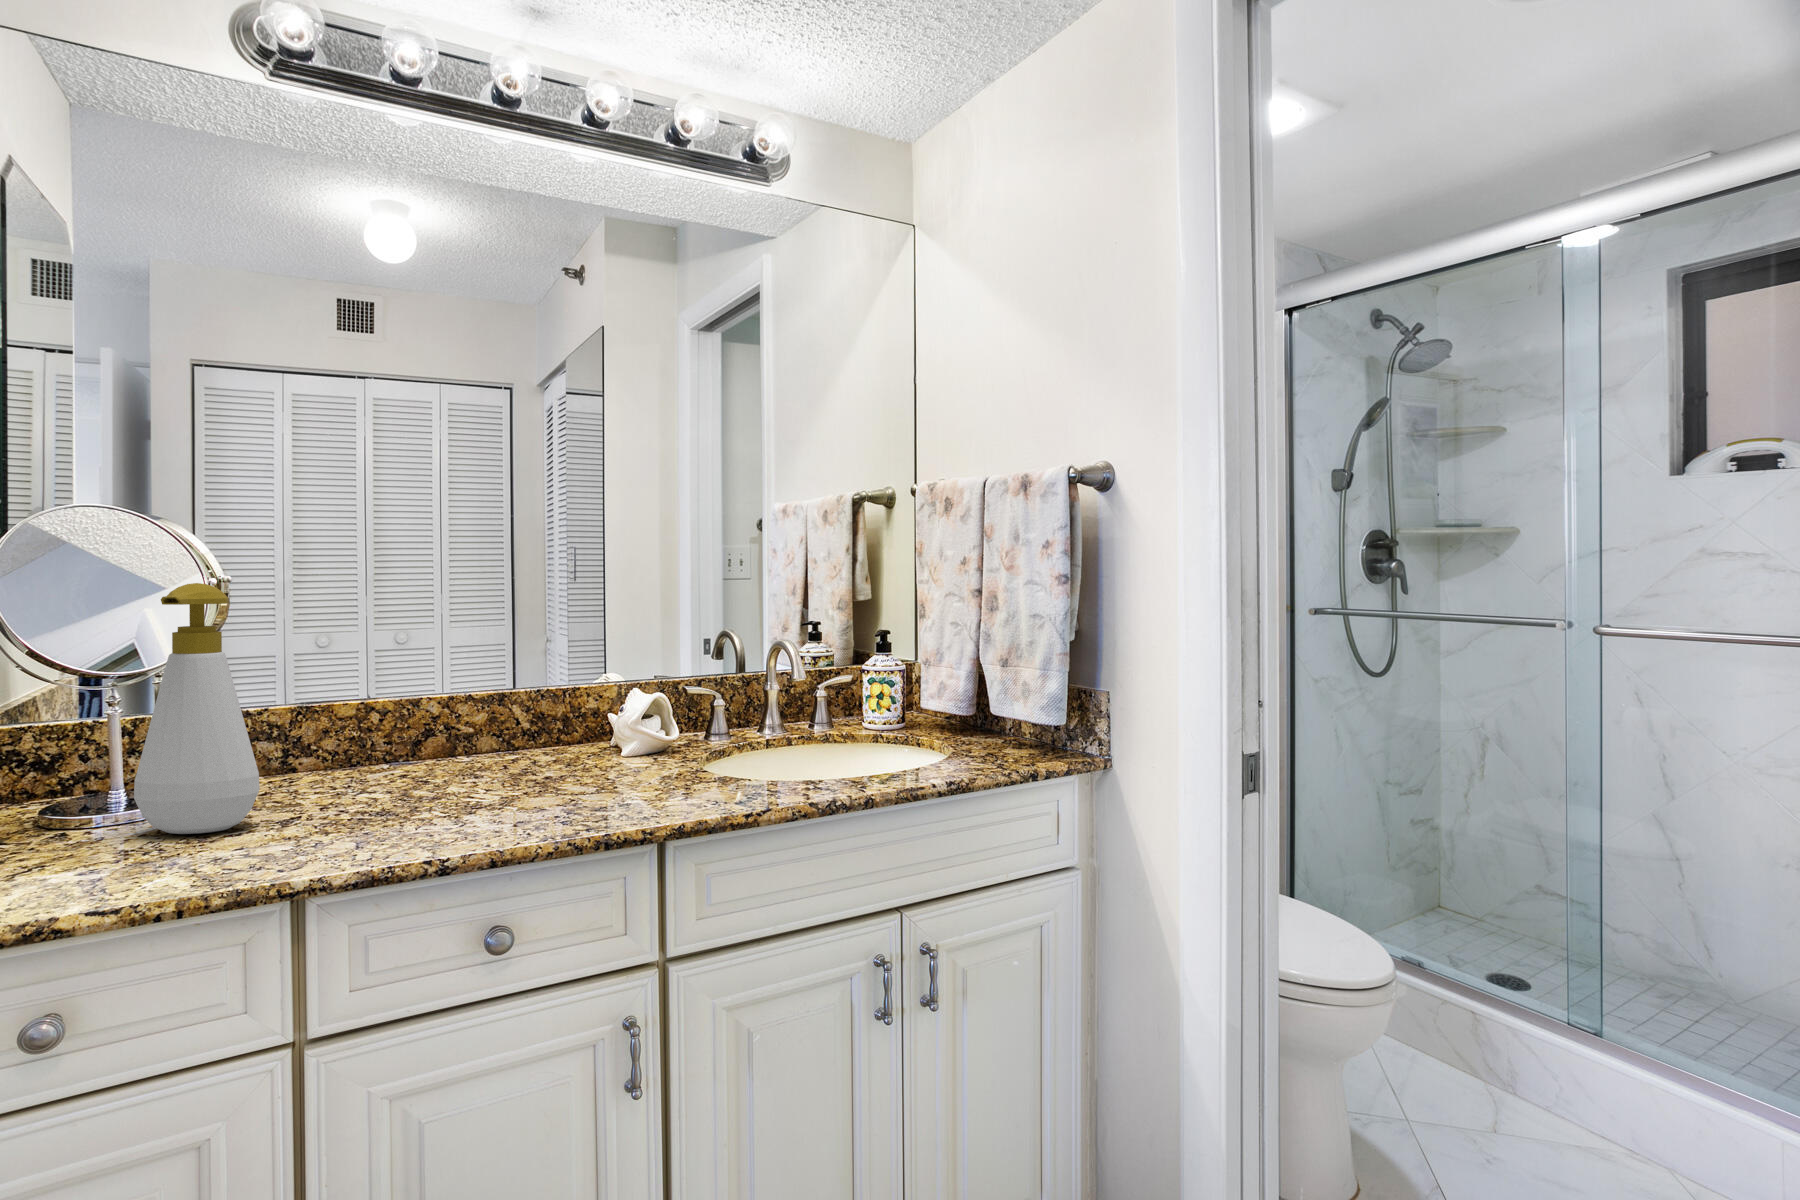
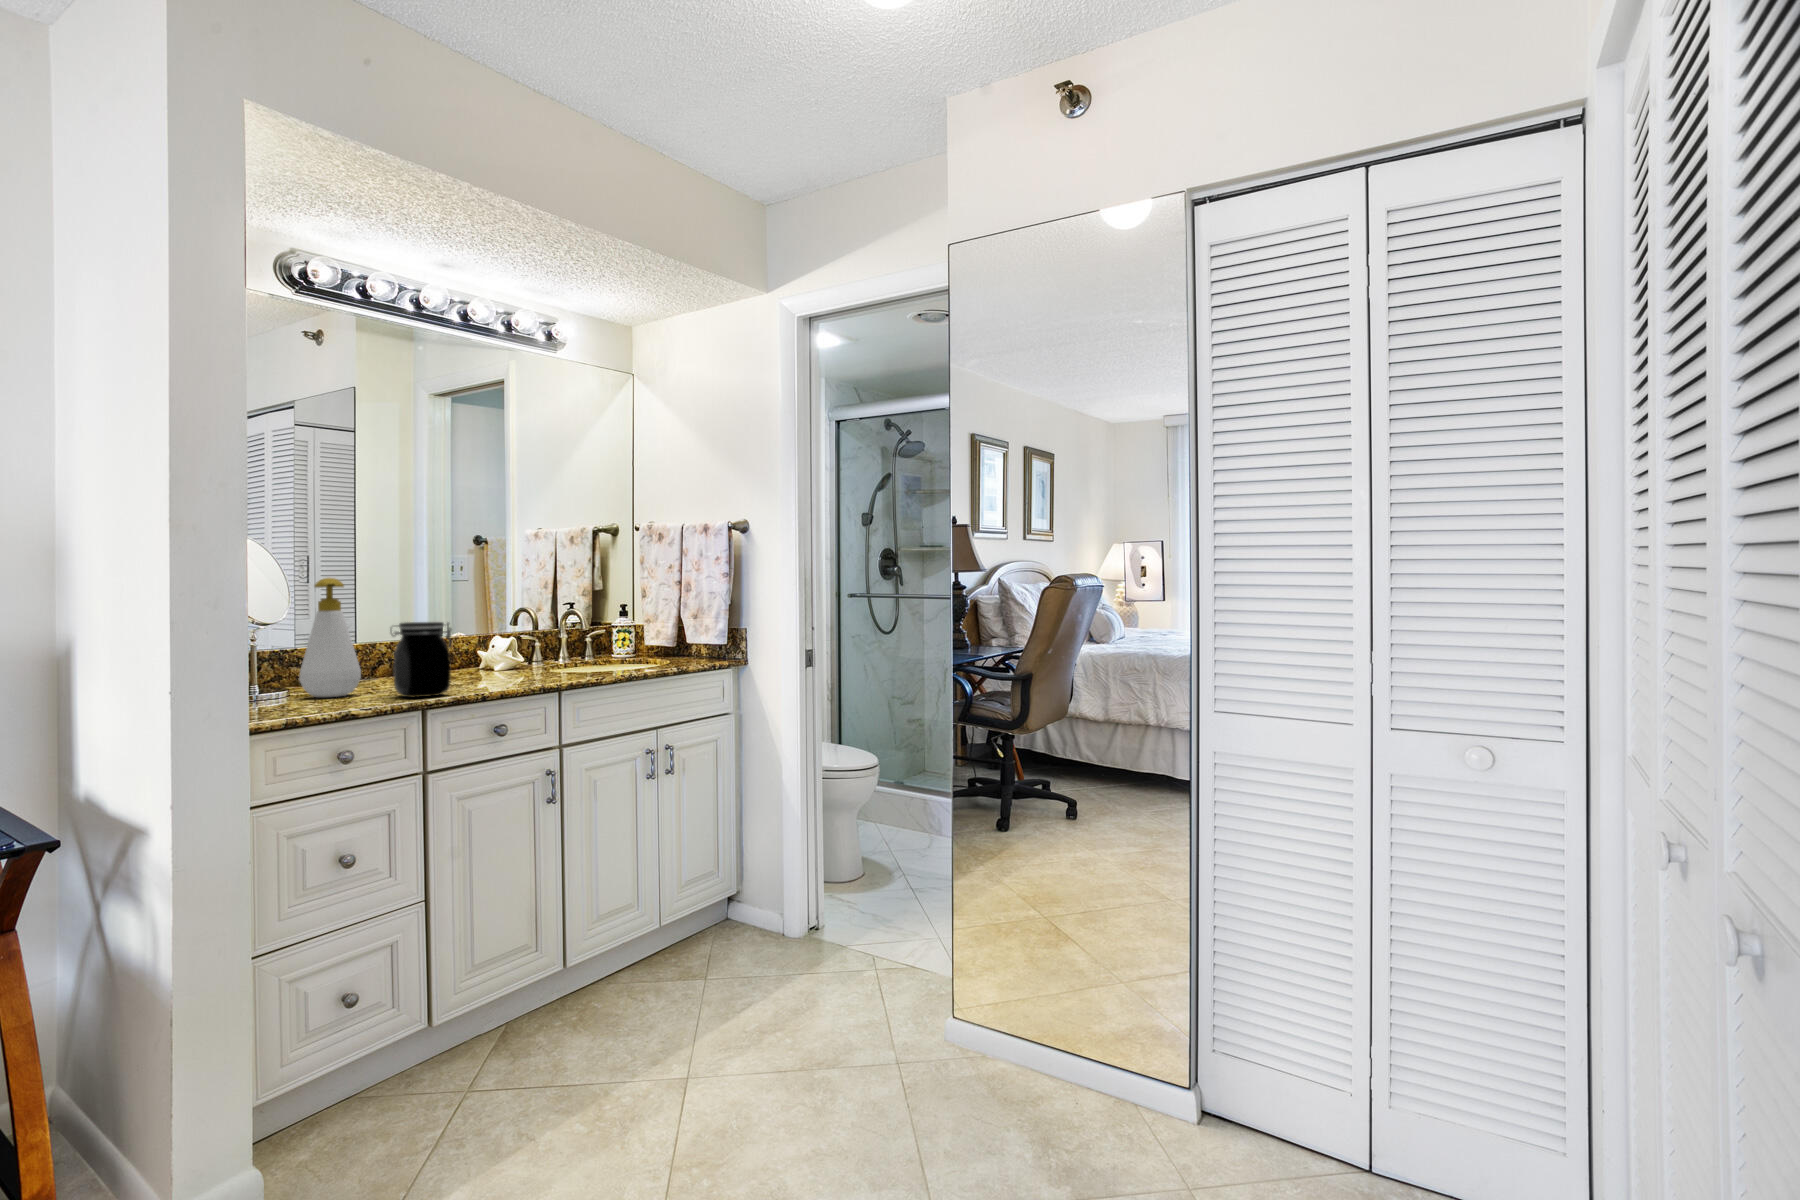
jar: none [264,682,399,860] -> present [391,622,452,698]

